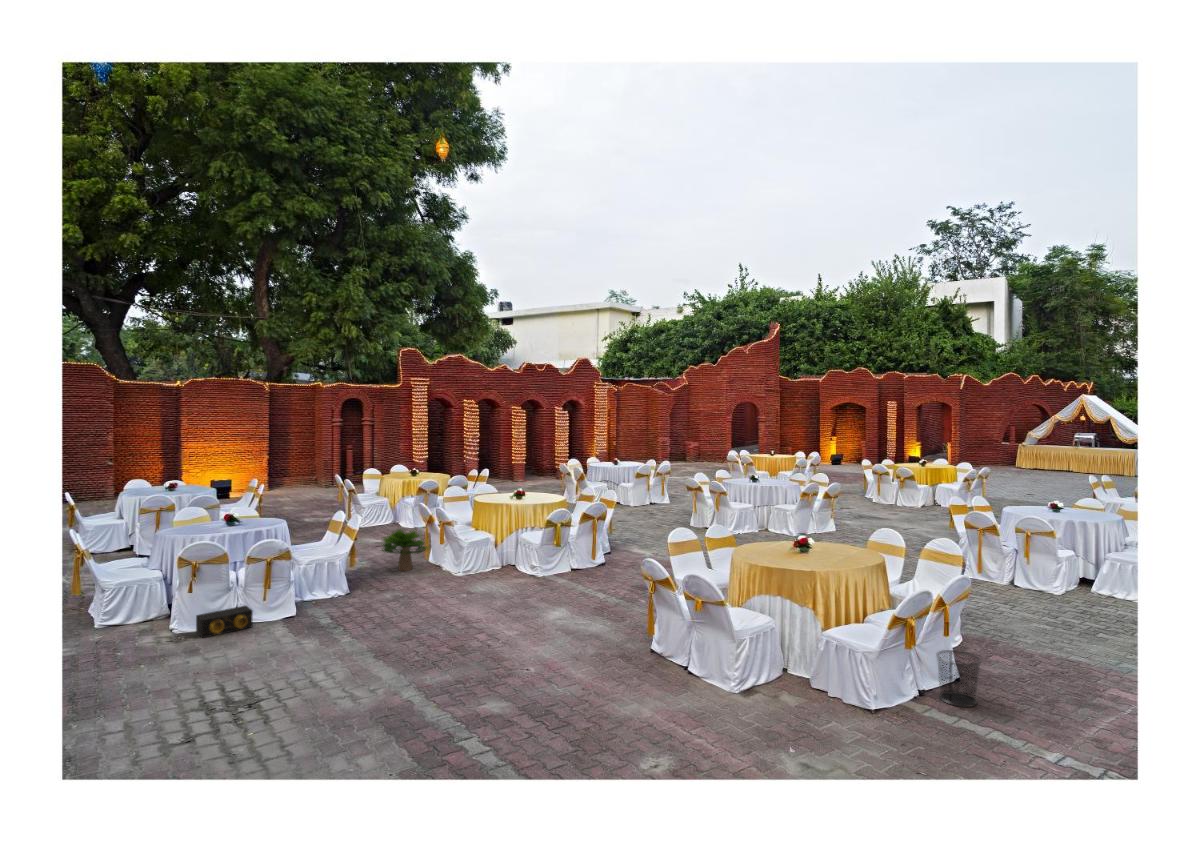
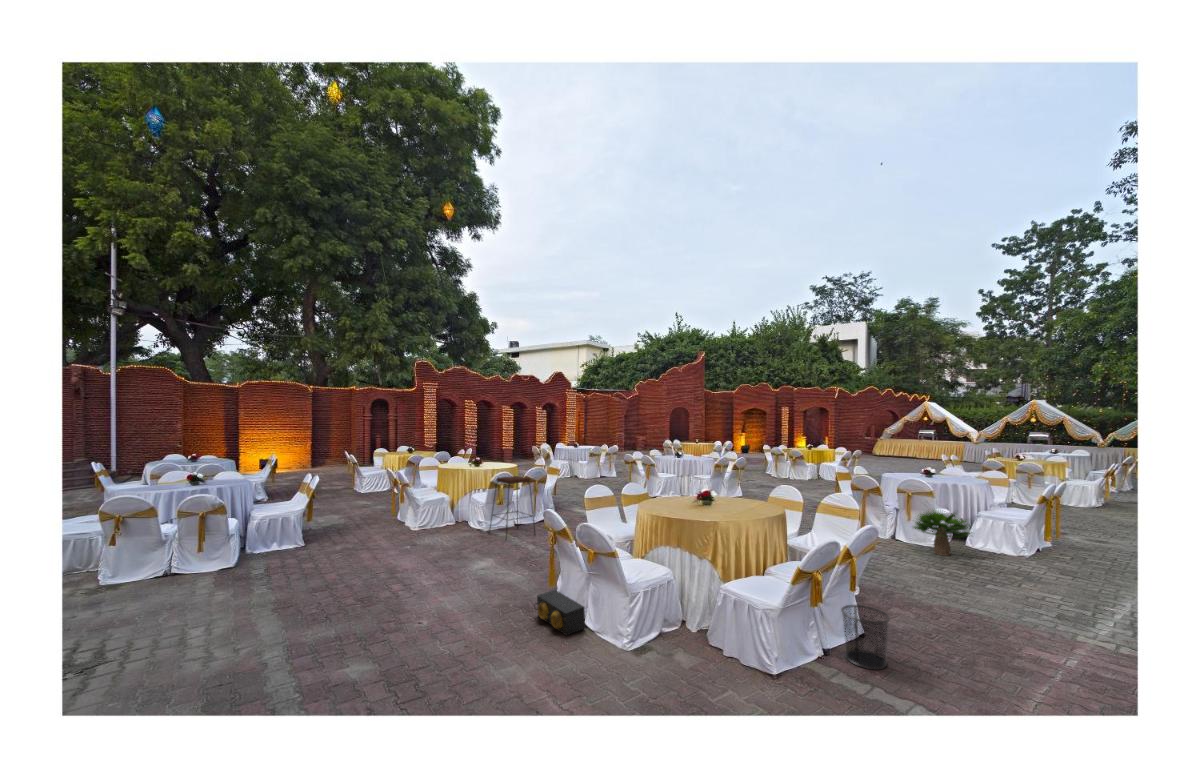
bar stool: none [547,513,601,586] -> present [489,476,535,540]
potted plant: present [381,529,428,571] -> present [914,510,971,556]
speaker: present [196,606,253,638] -> present [534,590,585,635]

